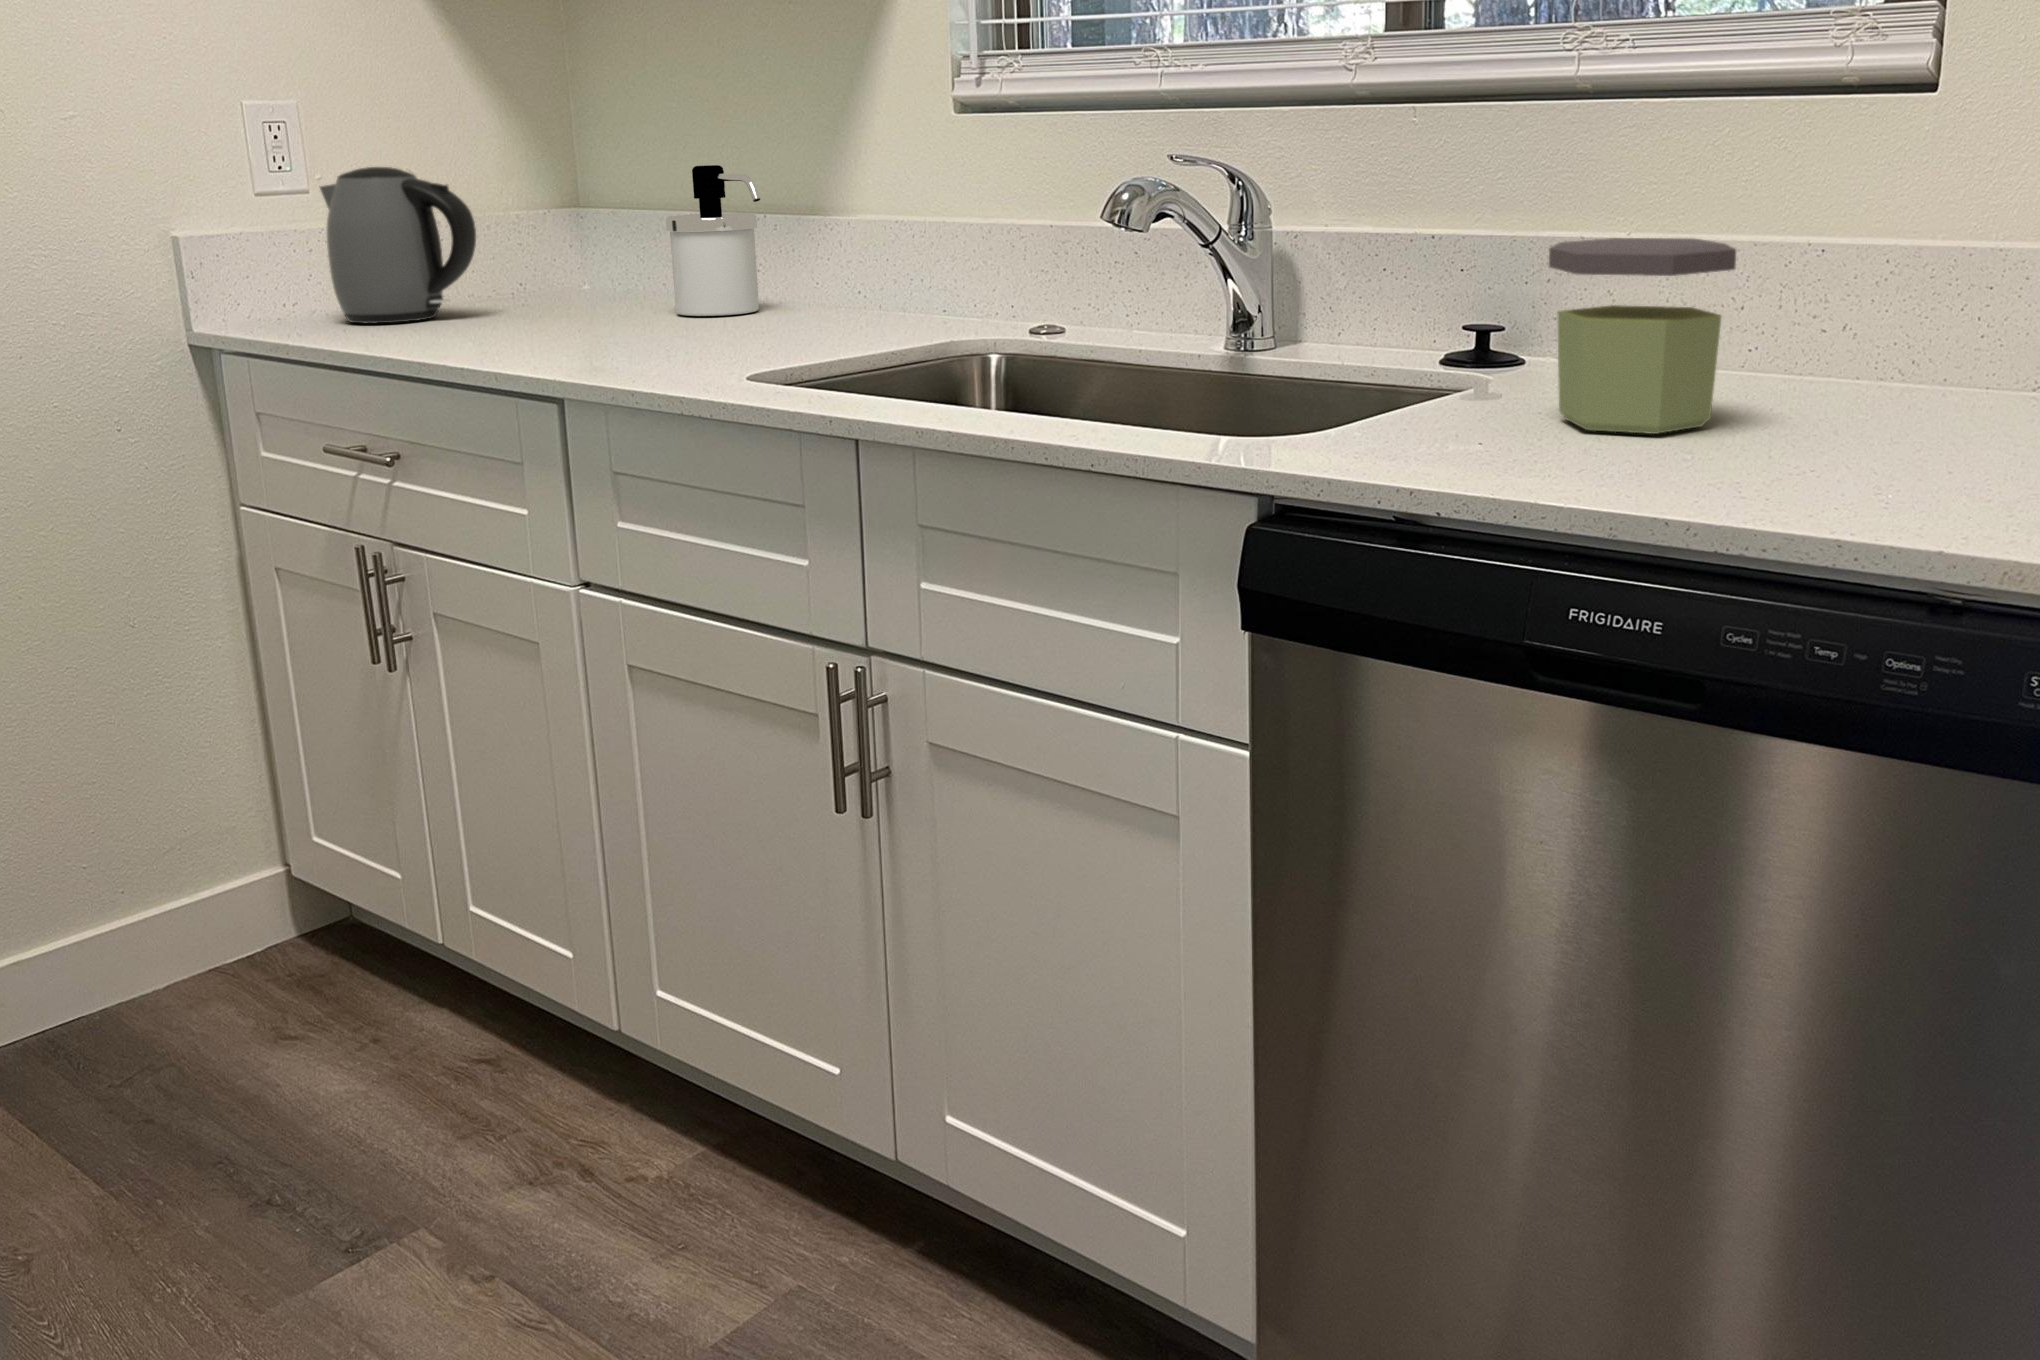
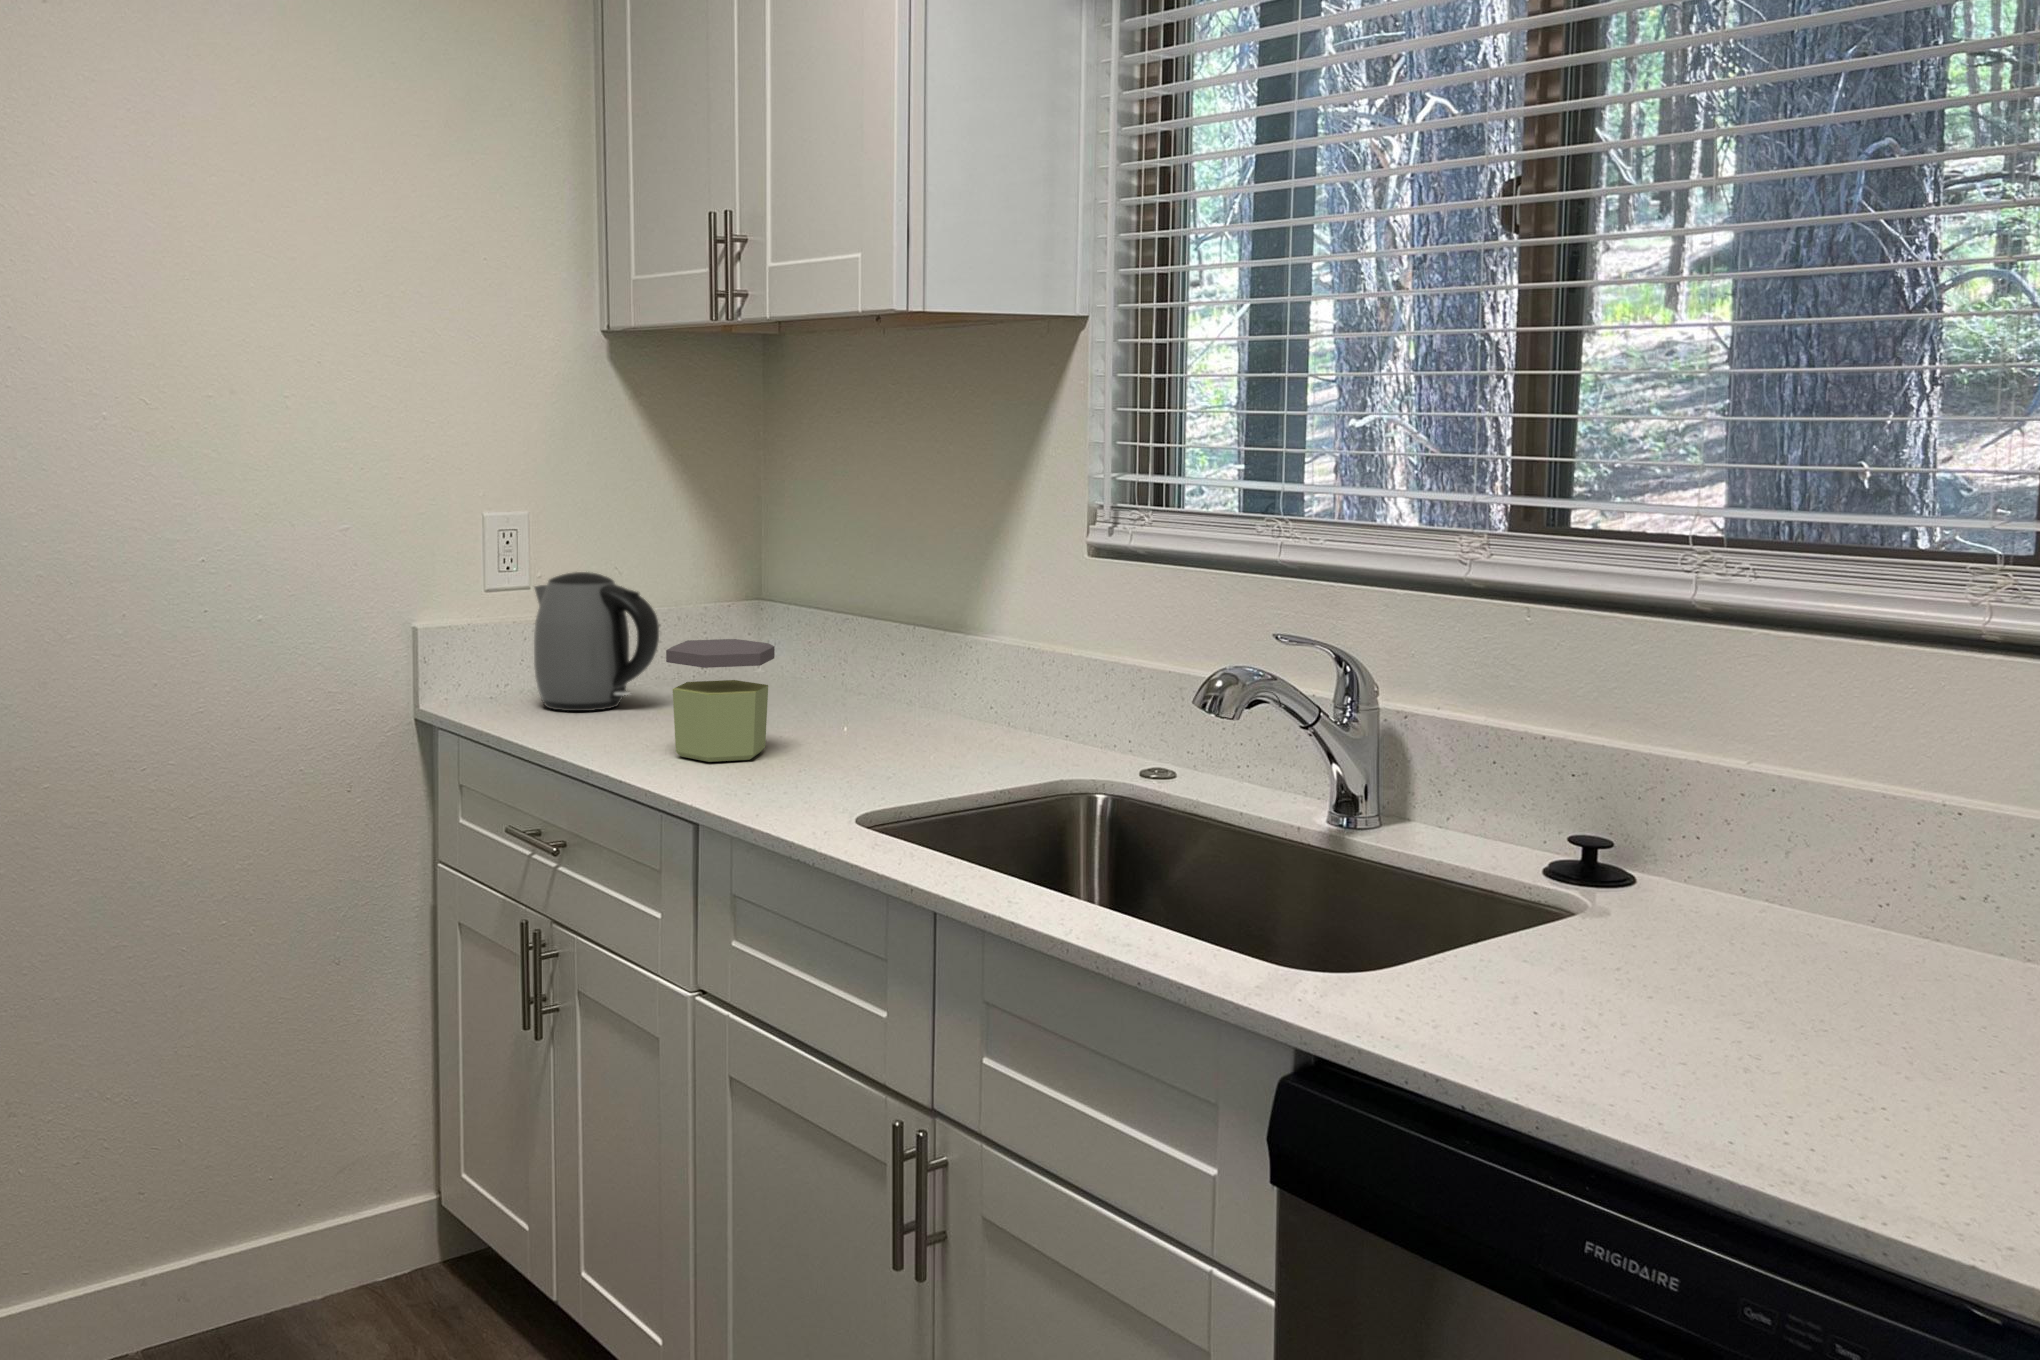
soap dispenser: present [666,165,760,316] -> none [823,587,906,727]
jar: present [1549,238,1736,434] -> present [666,639,775,762]

